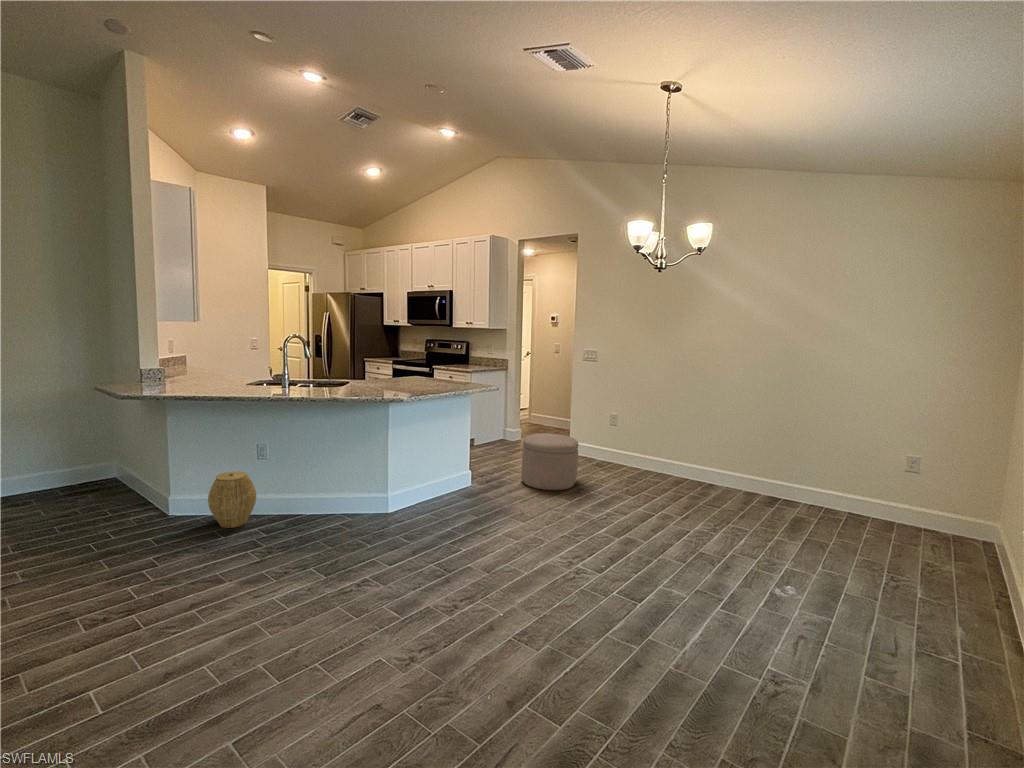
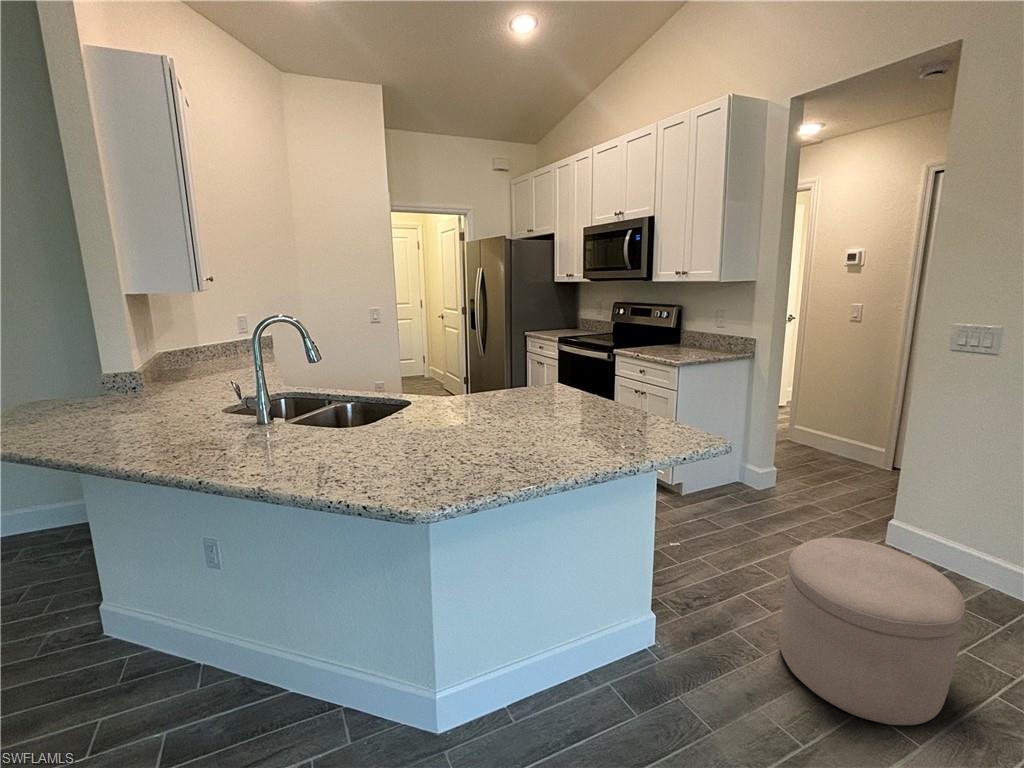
woven basket: present [208,471,256,528] -> none [78,598,184,720]

